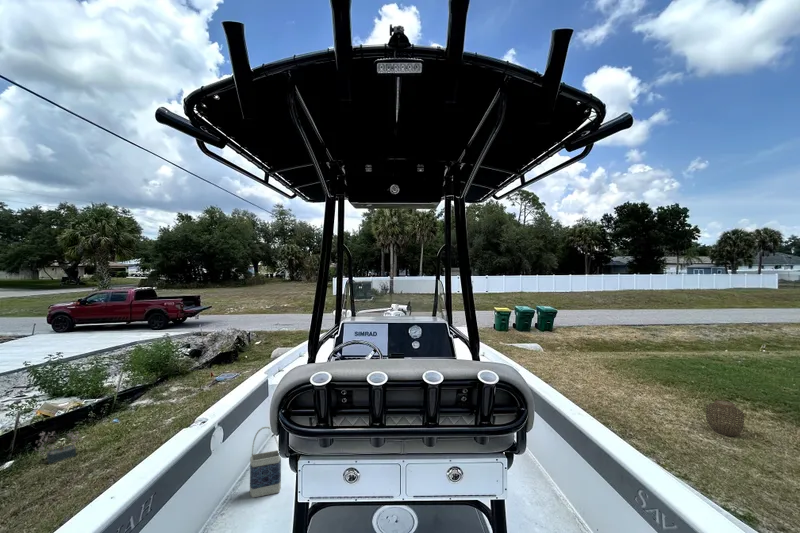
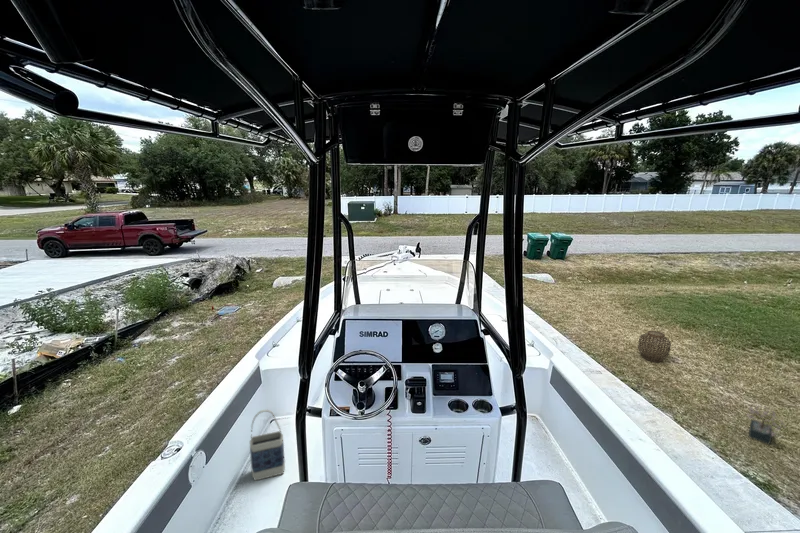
woven basket: present [706,400,744,436] -> present [638,331,671,362]
decorative plant: present [35,431,78,463] -> present [748,408,783,444]

